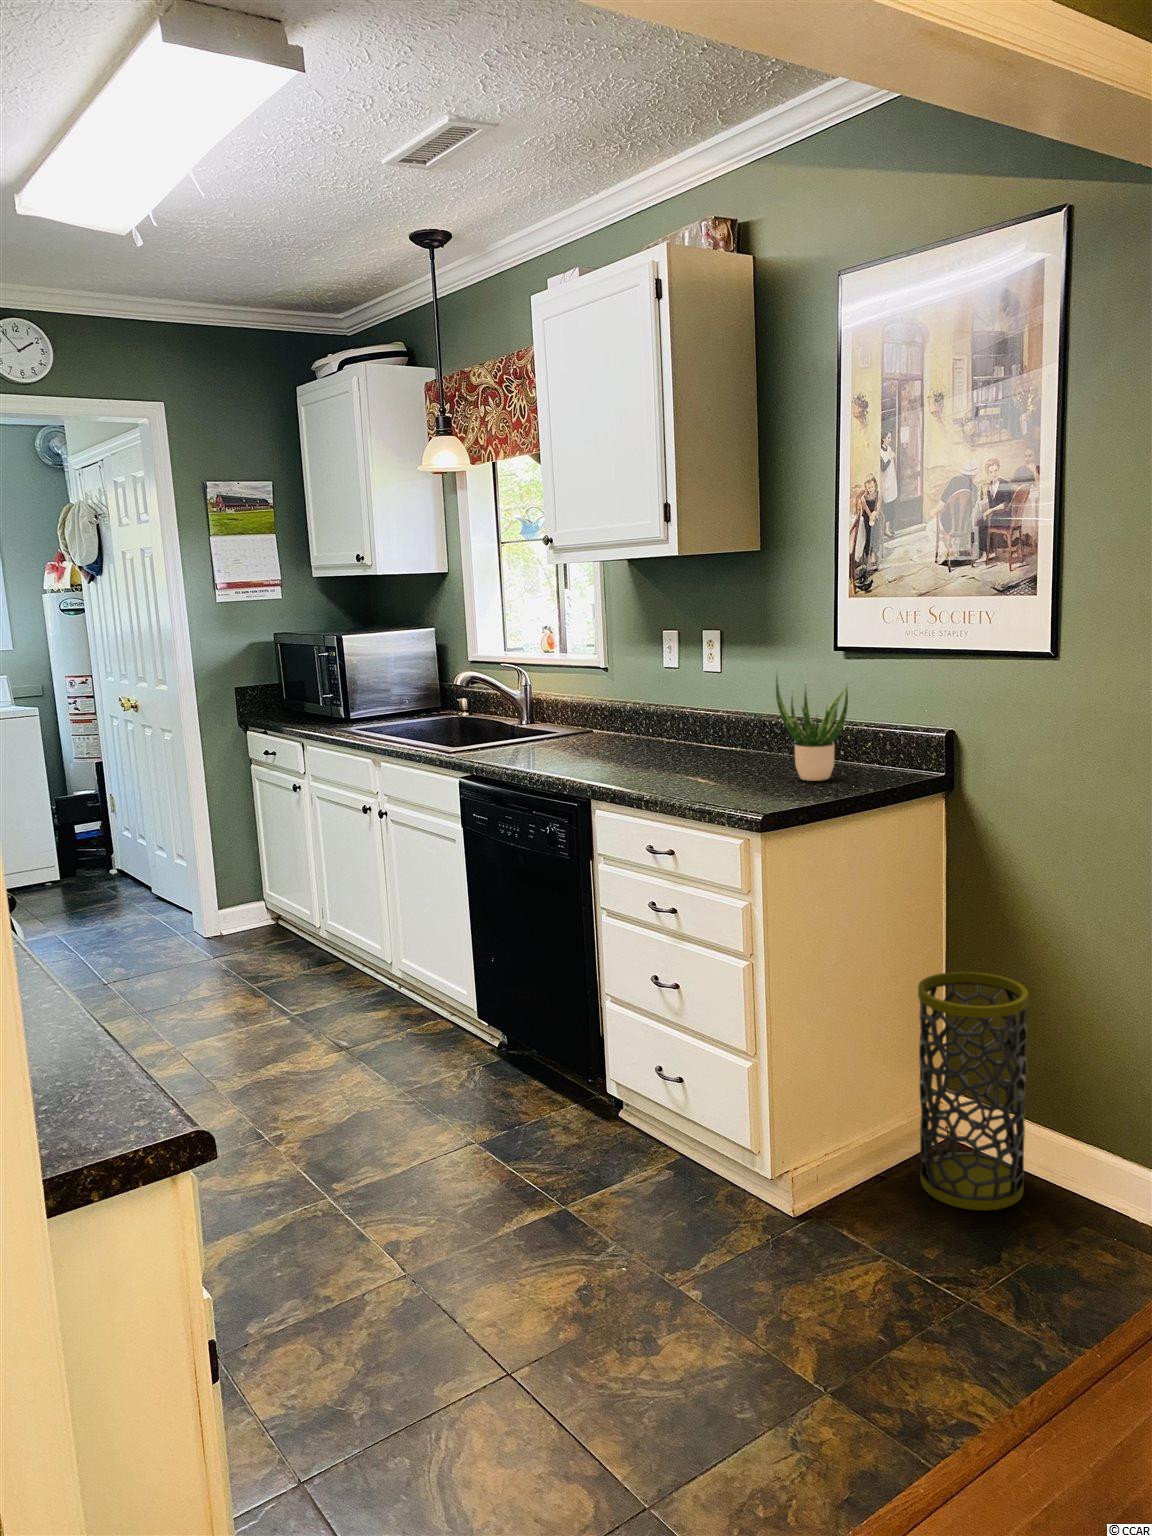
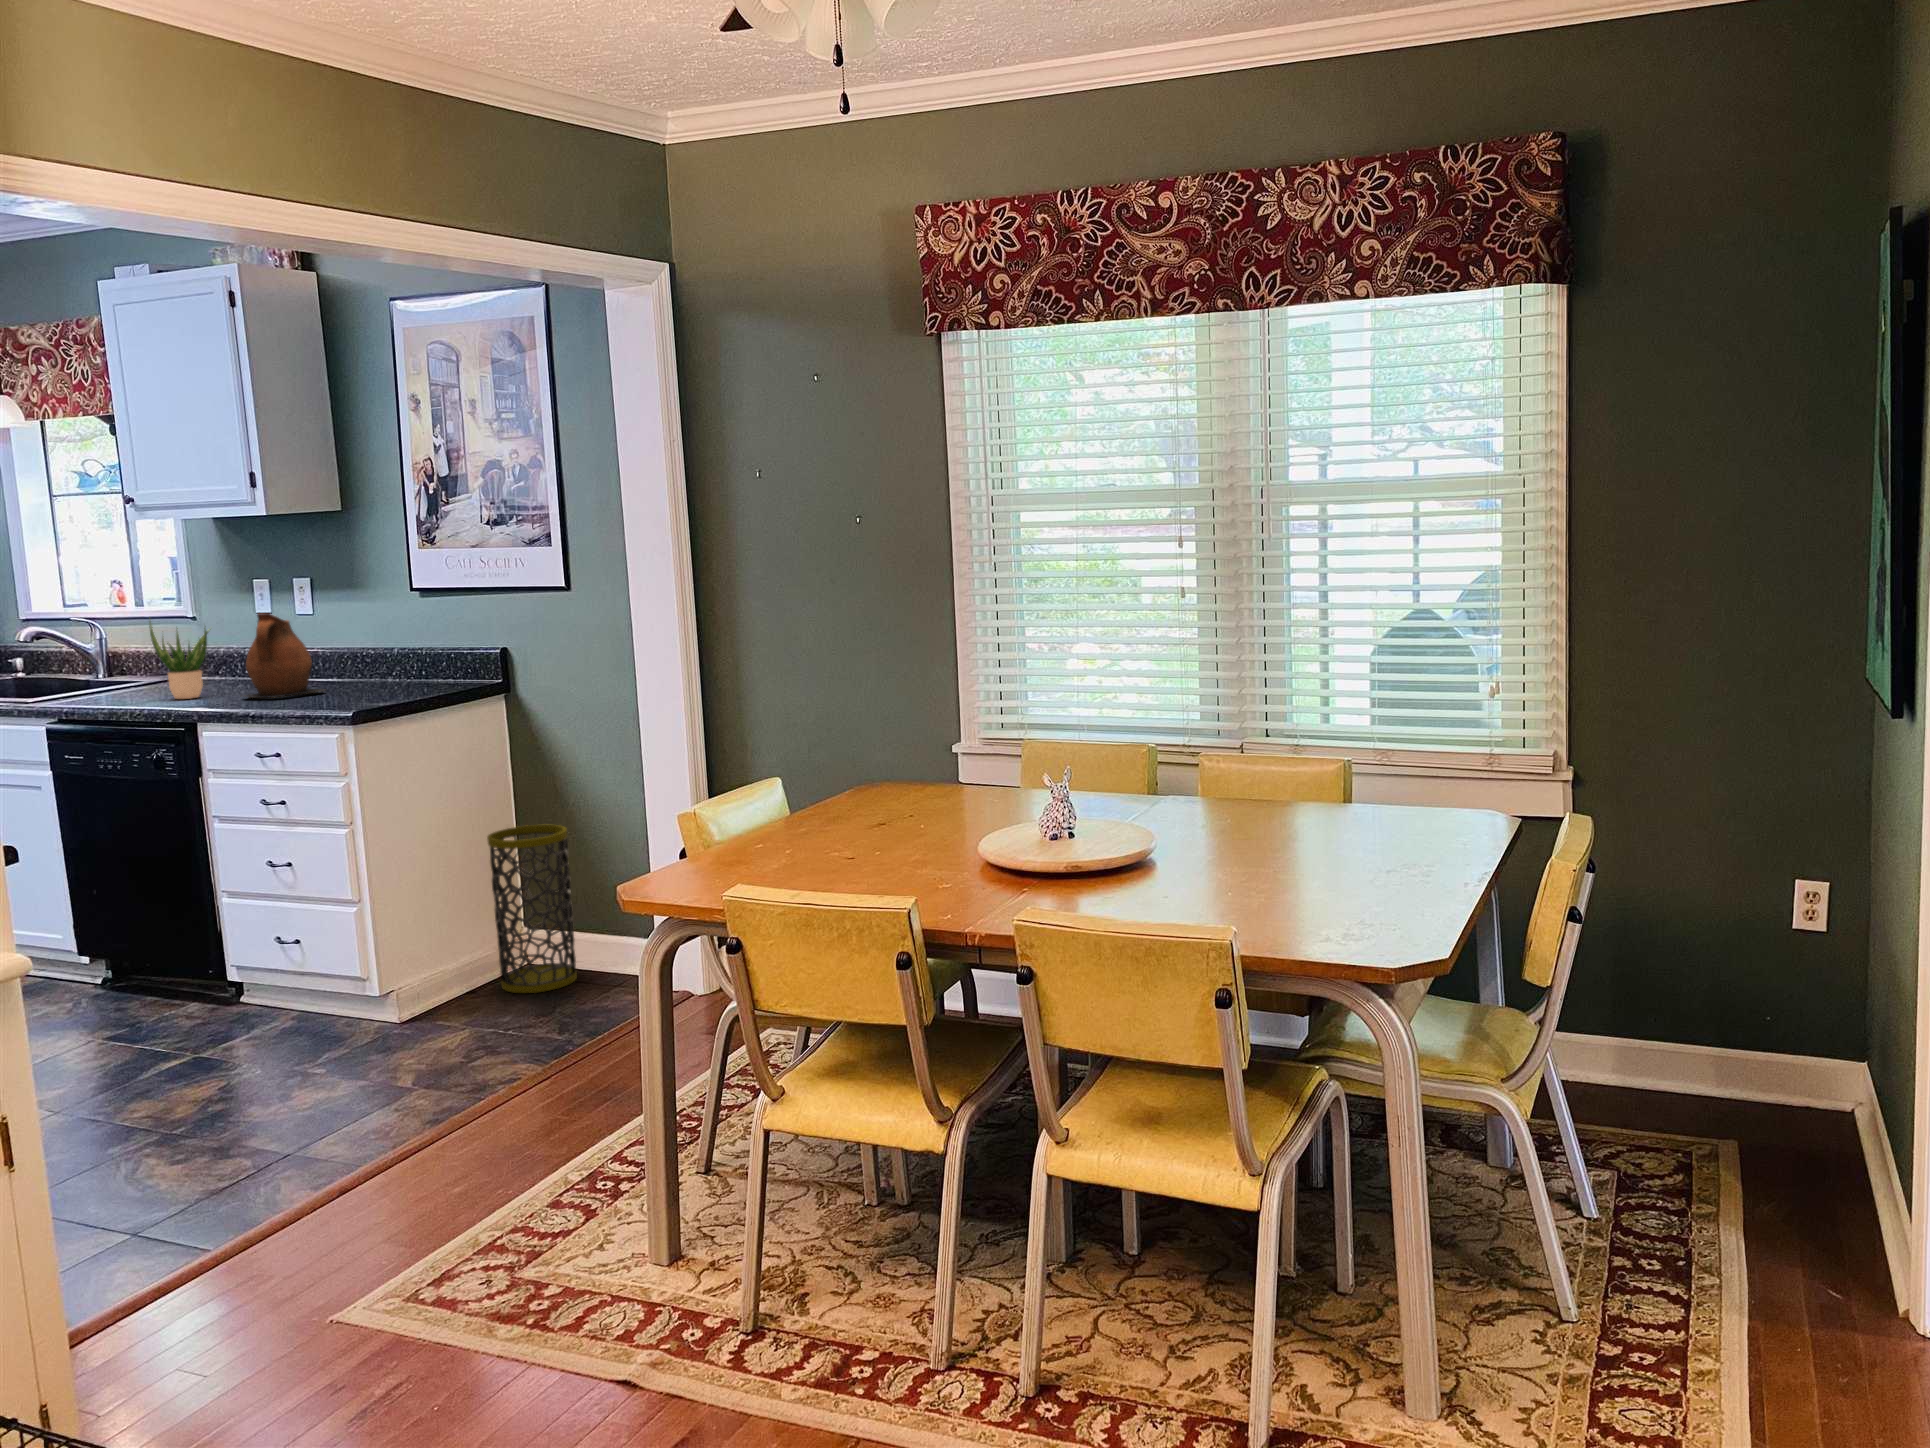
ceramic pitcher: none [636,673,732,777] -> present [246,613,322,698]
potted plant: present [776,676,848,781] -> present [149,622,208,699]

